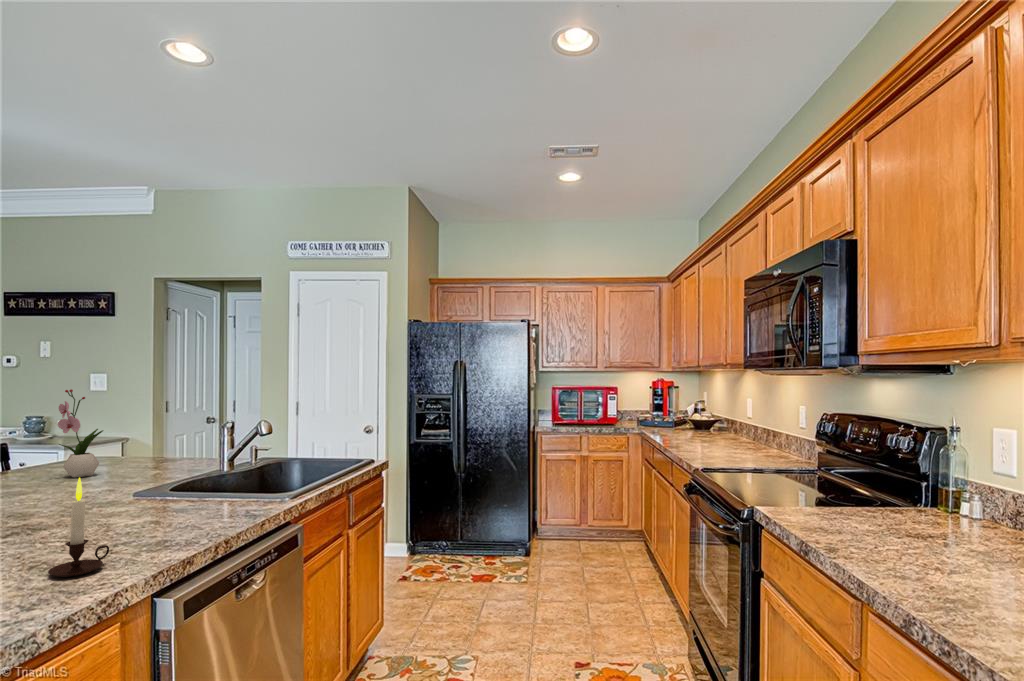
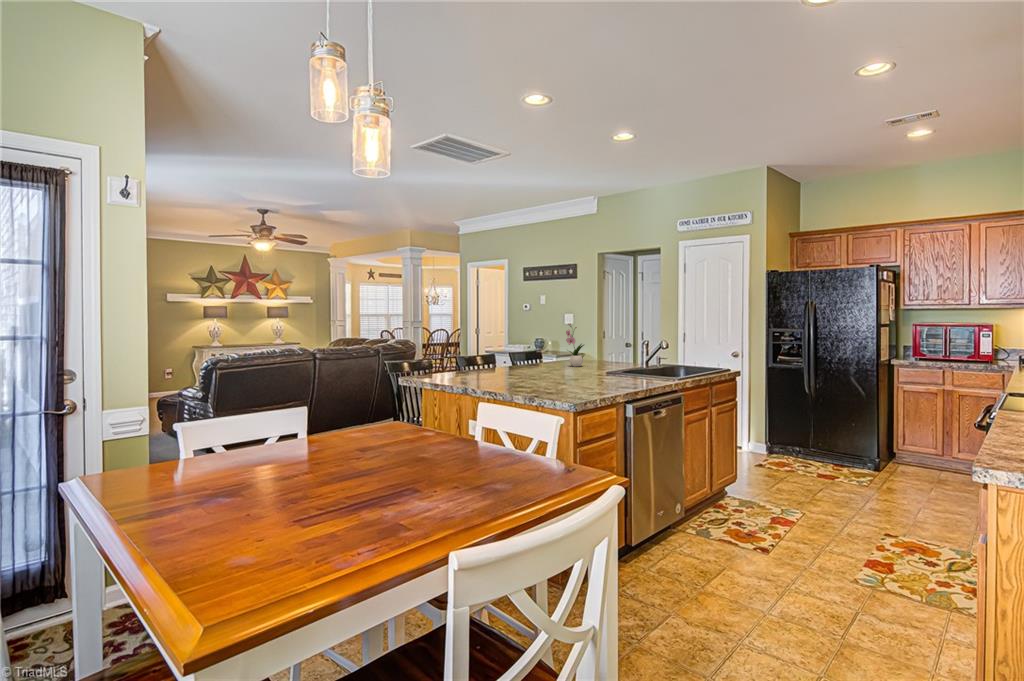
candle: present [48,478,109,577] -> none [586,358,605,395]

